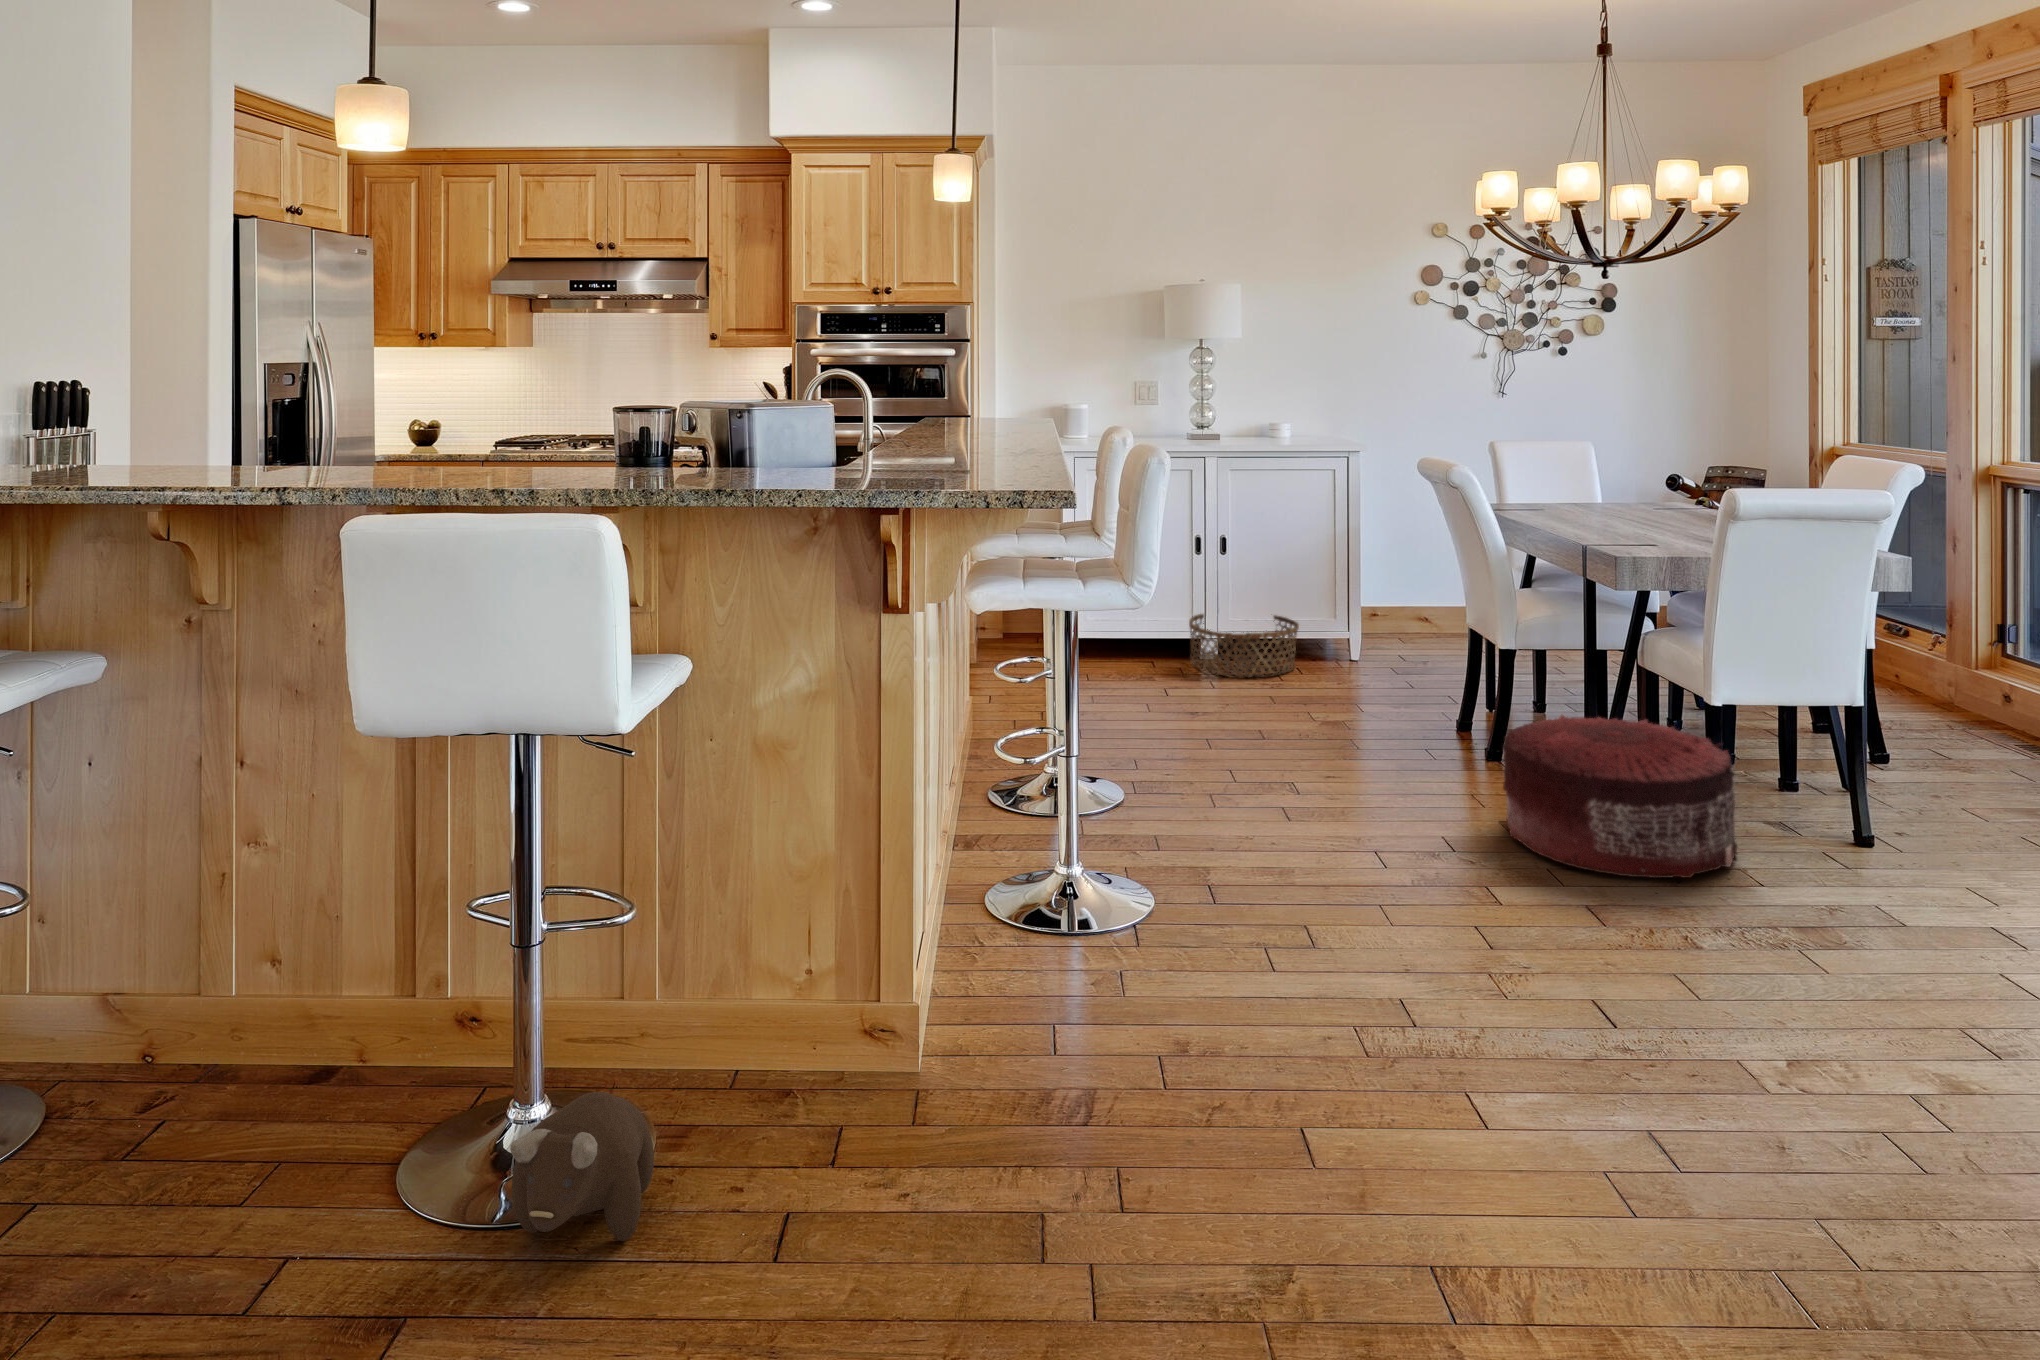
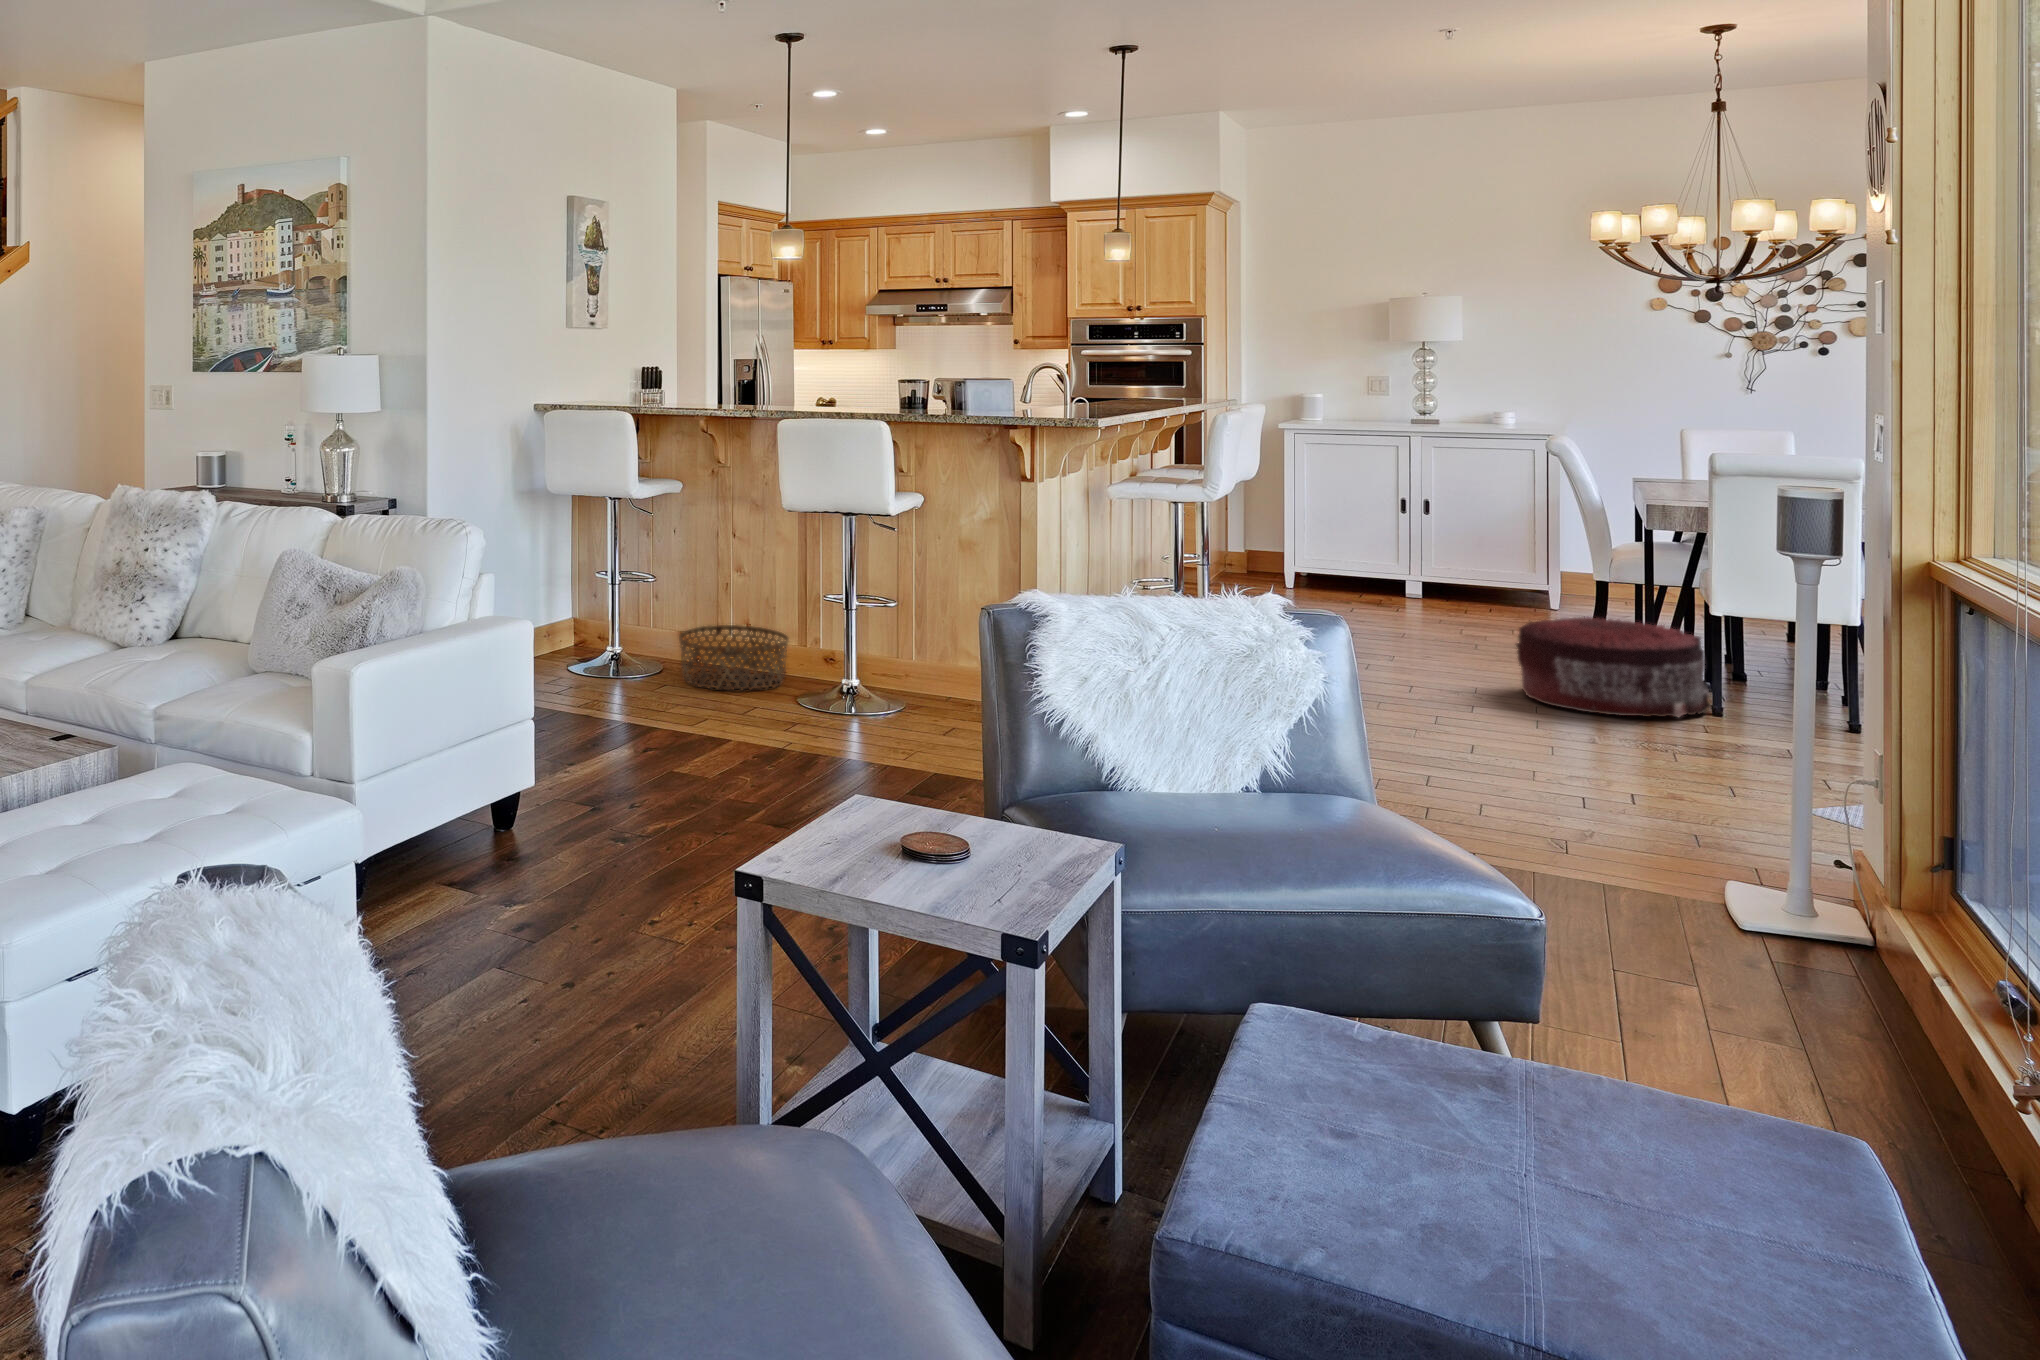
basket: present [1189,614,1299,677] -> present [679,625,788,690]
plush toy: present [510,1092,654,1241] -> none [837,663,898,719]

